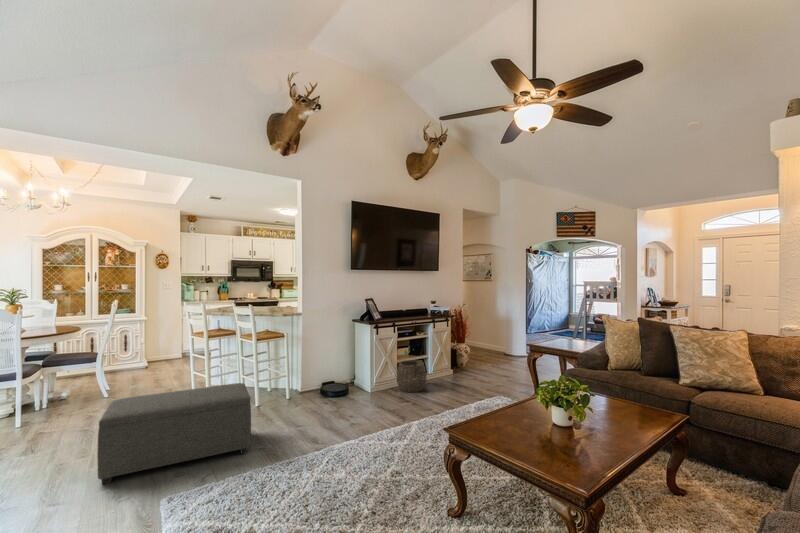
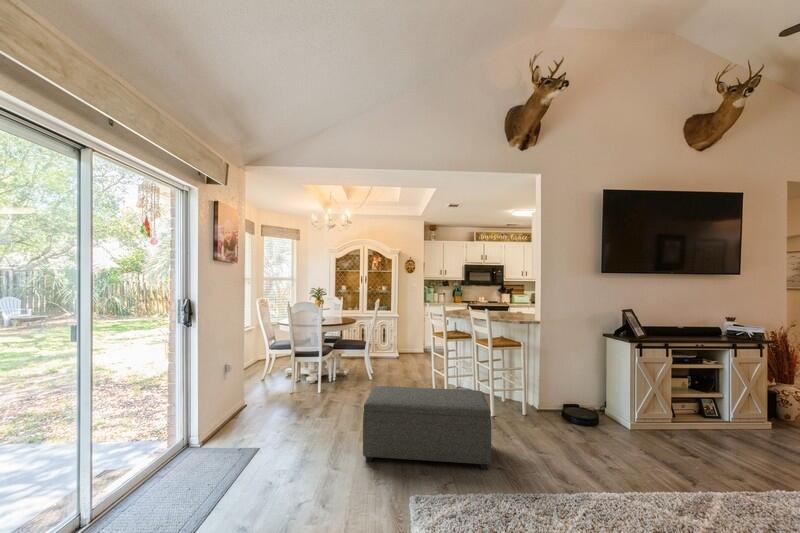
woven basket: present [396,360,427,392] -> none [672,397,727,446]

